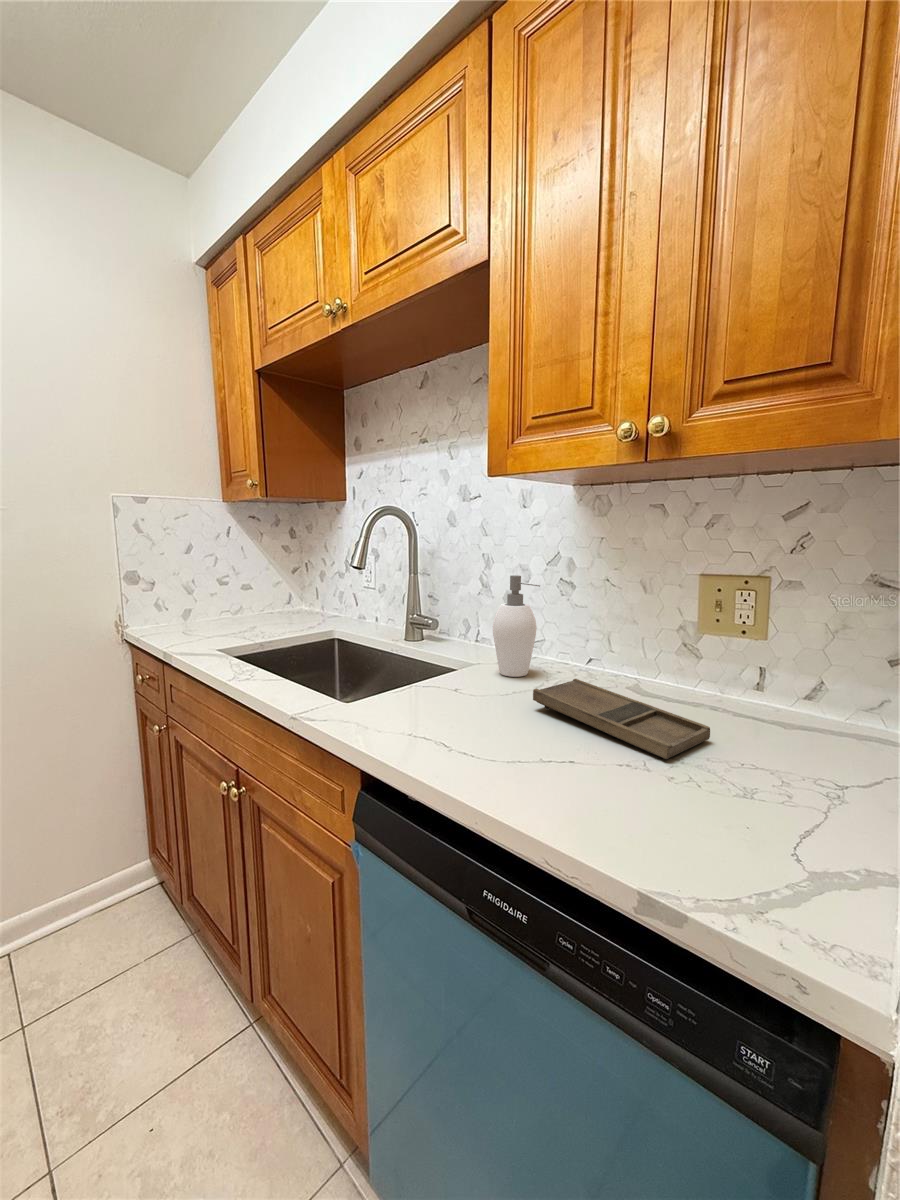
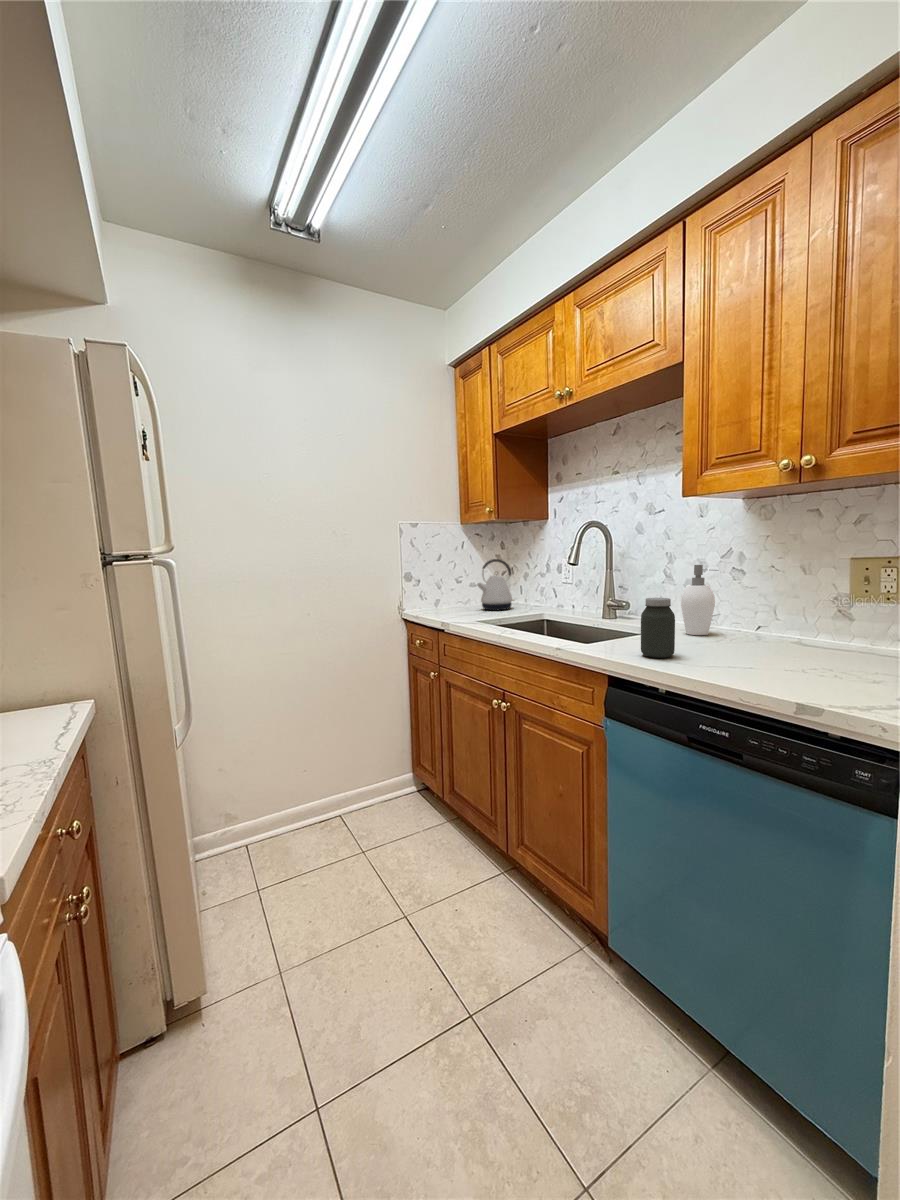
kettle: none [241,552,300,625] -> present [477,559,514,610]
jar: none [414,636,465,739] -> present [641,598,675,658]
tray: present [533,679,710,759] -> none [718,632,854,668]

